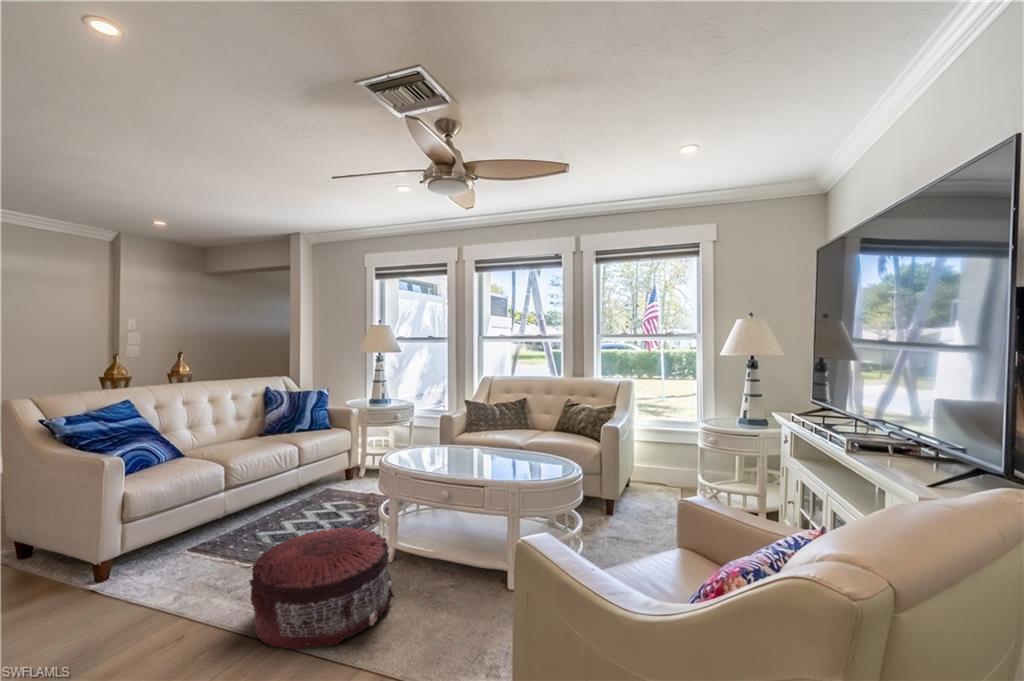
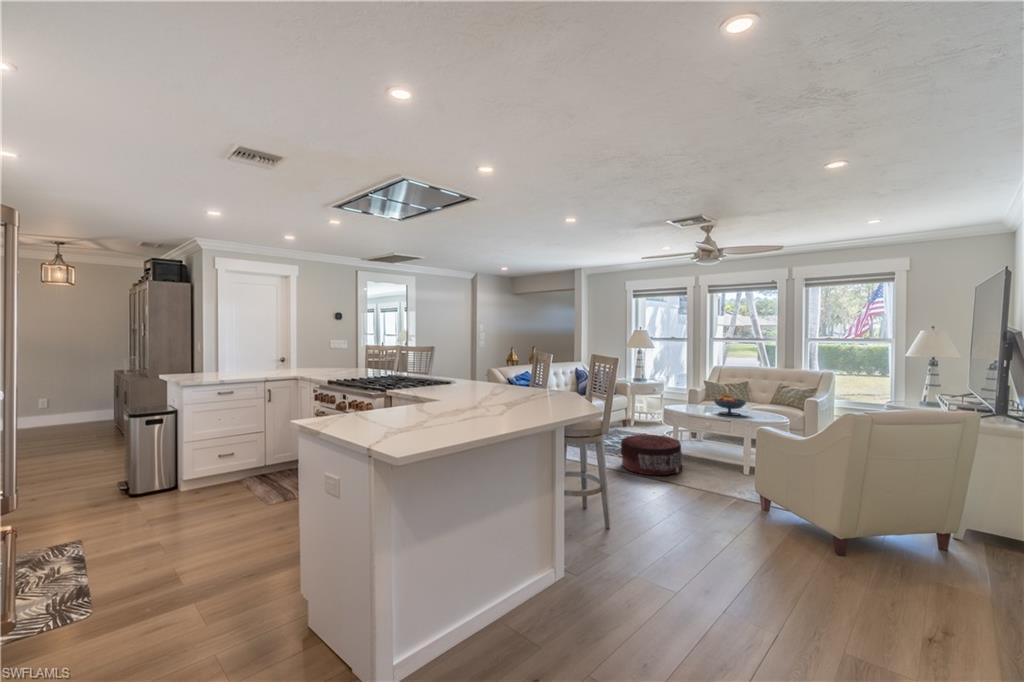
fruit bowl: none [462,428,517,470] -> present [714,394,746,416]

